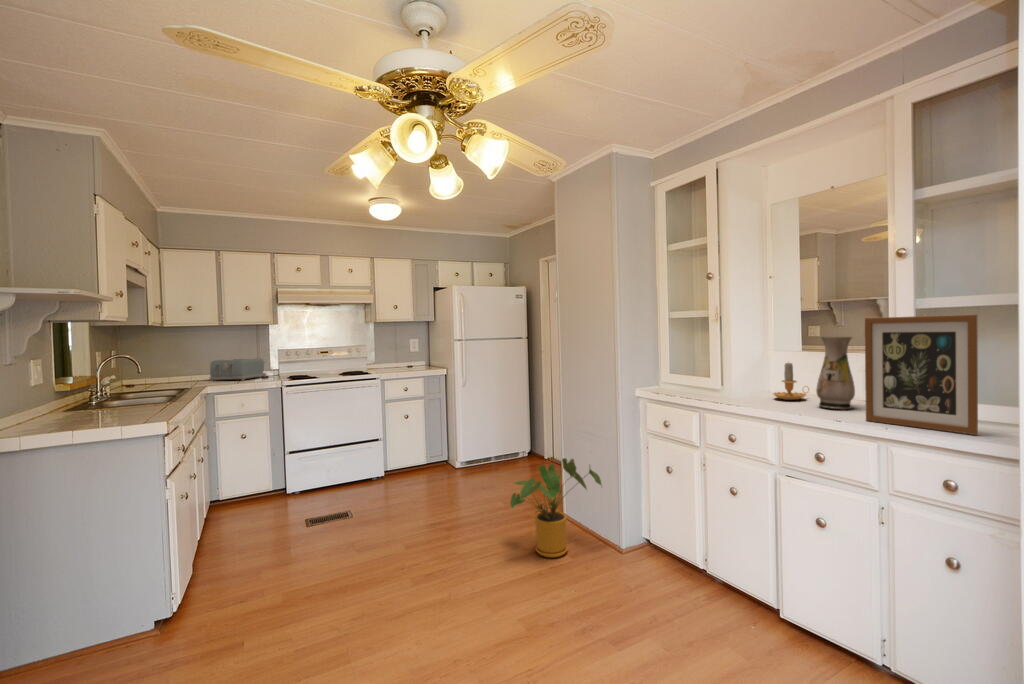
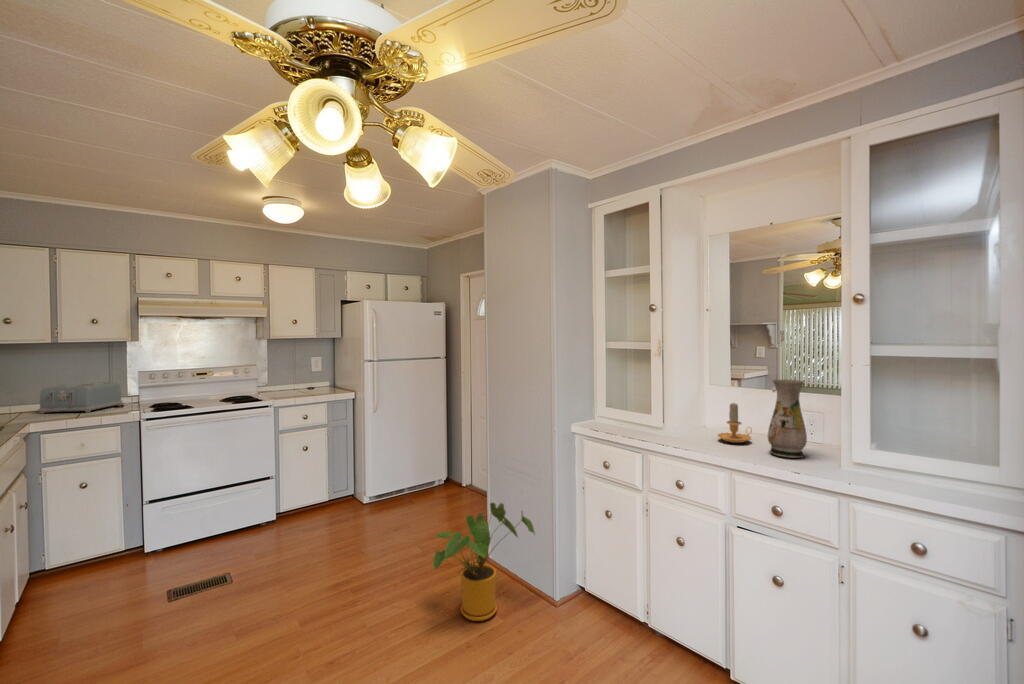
picture frame: present [865,315,978,435] -> none [830,367,954,500]

